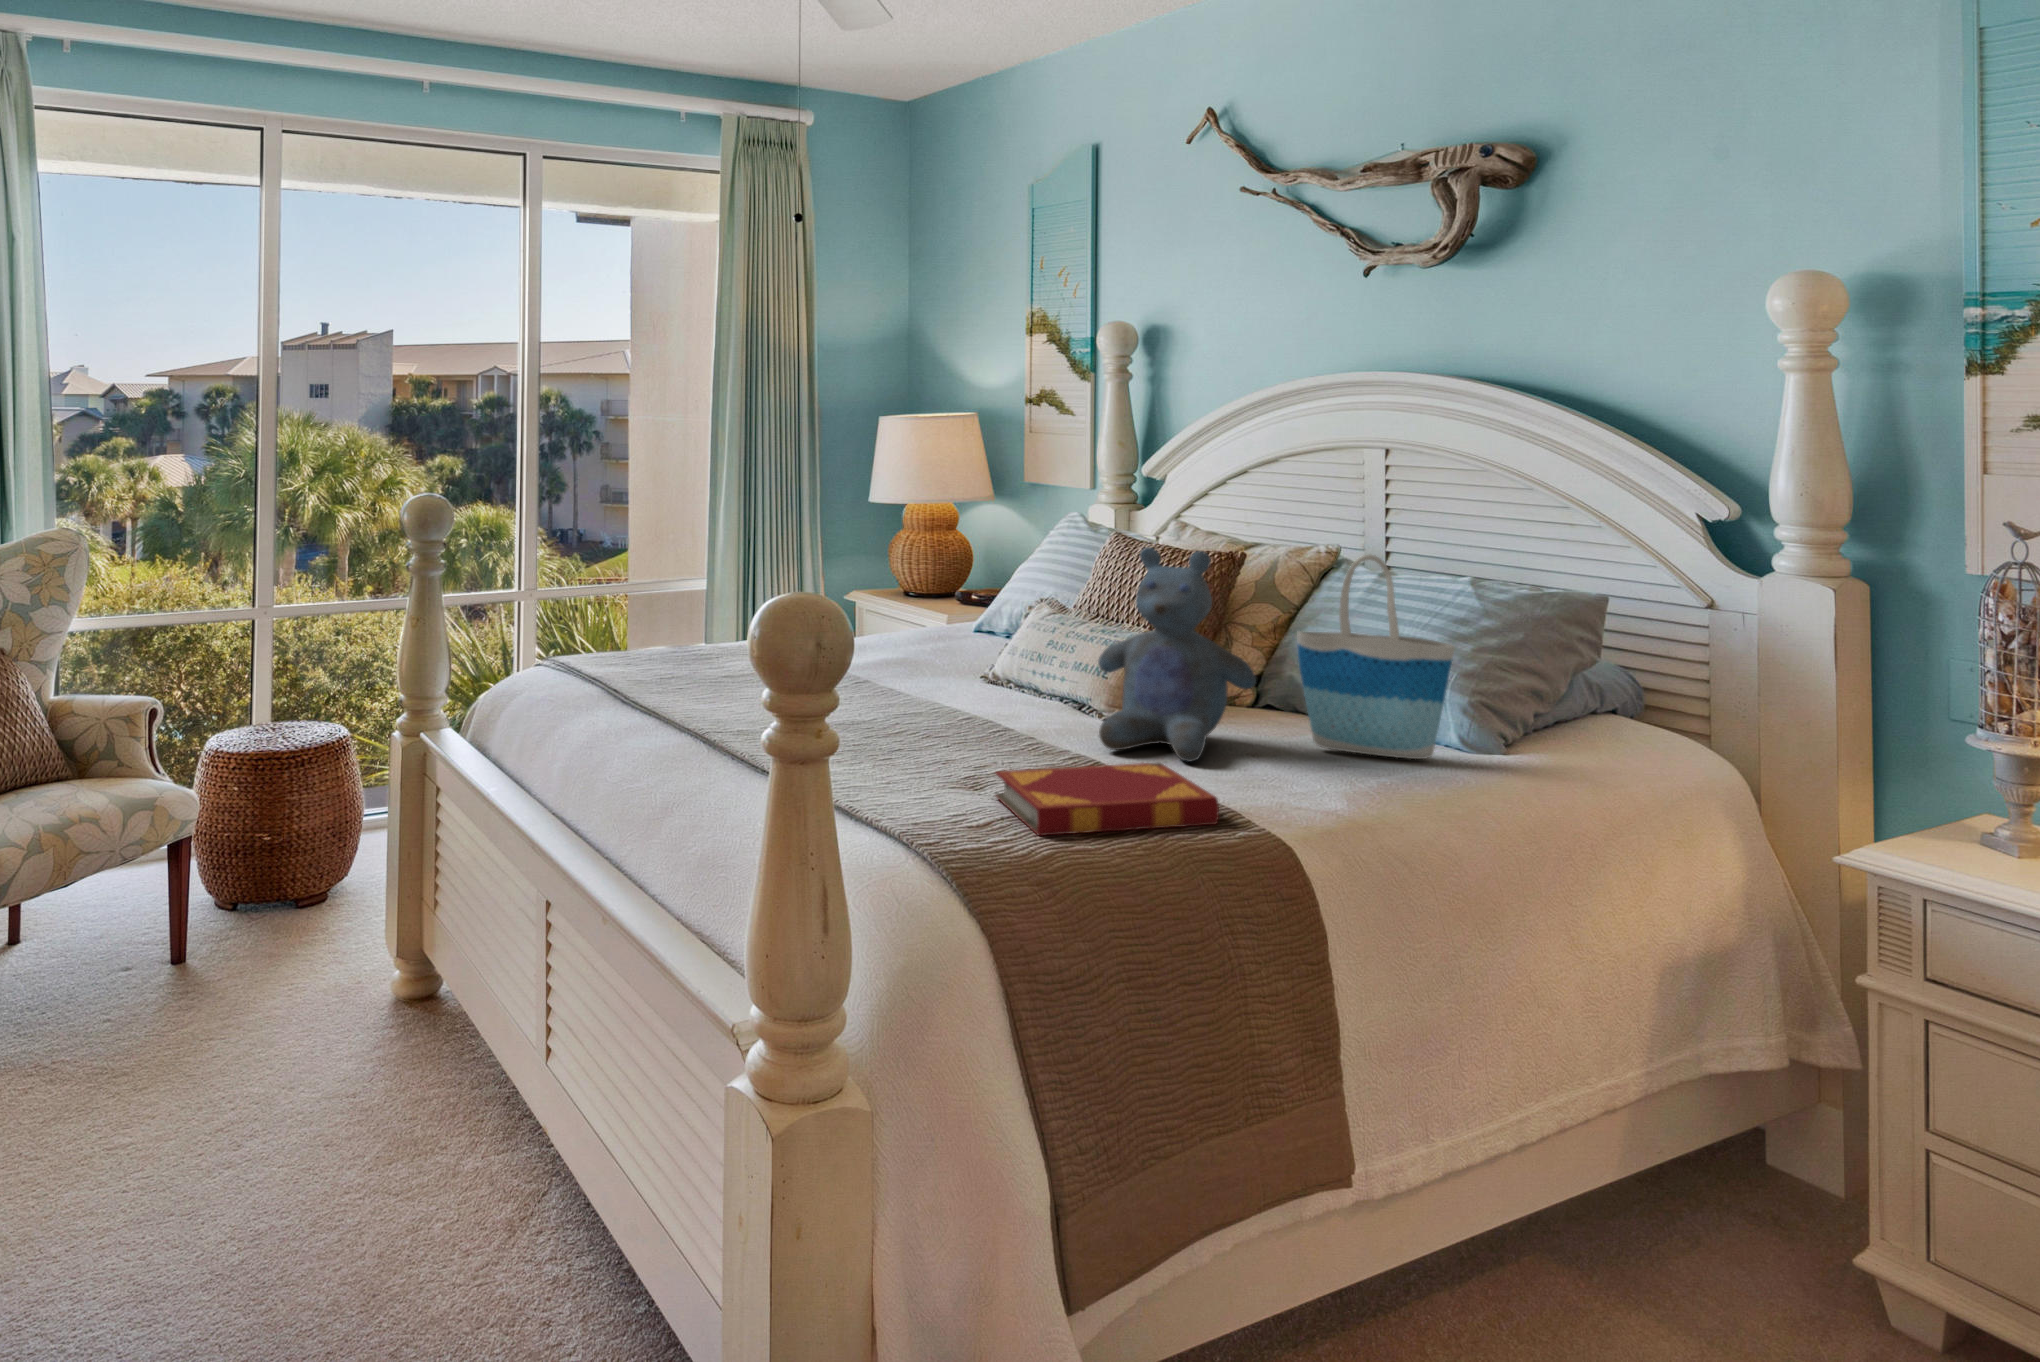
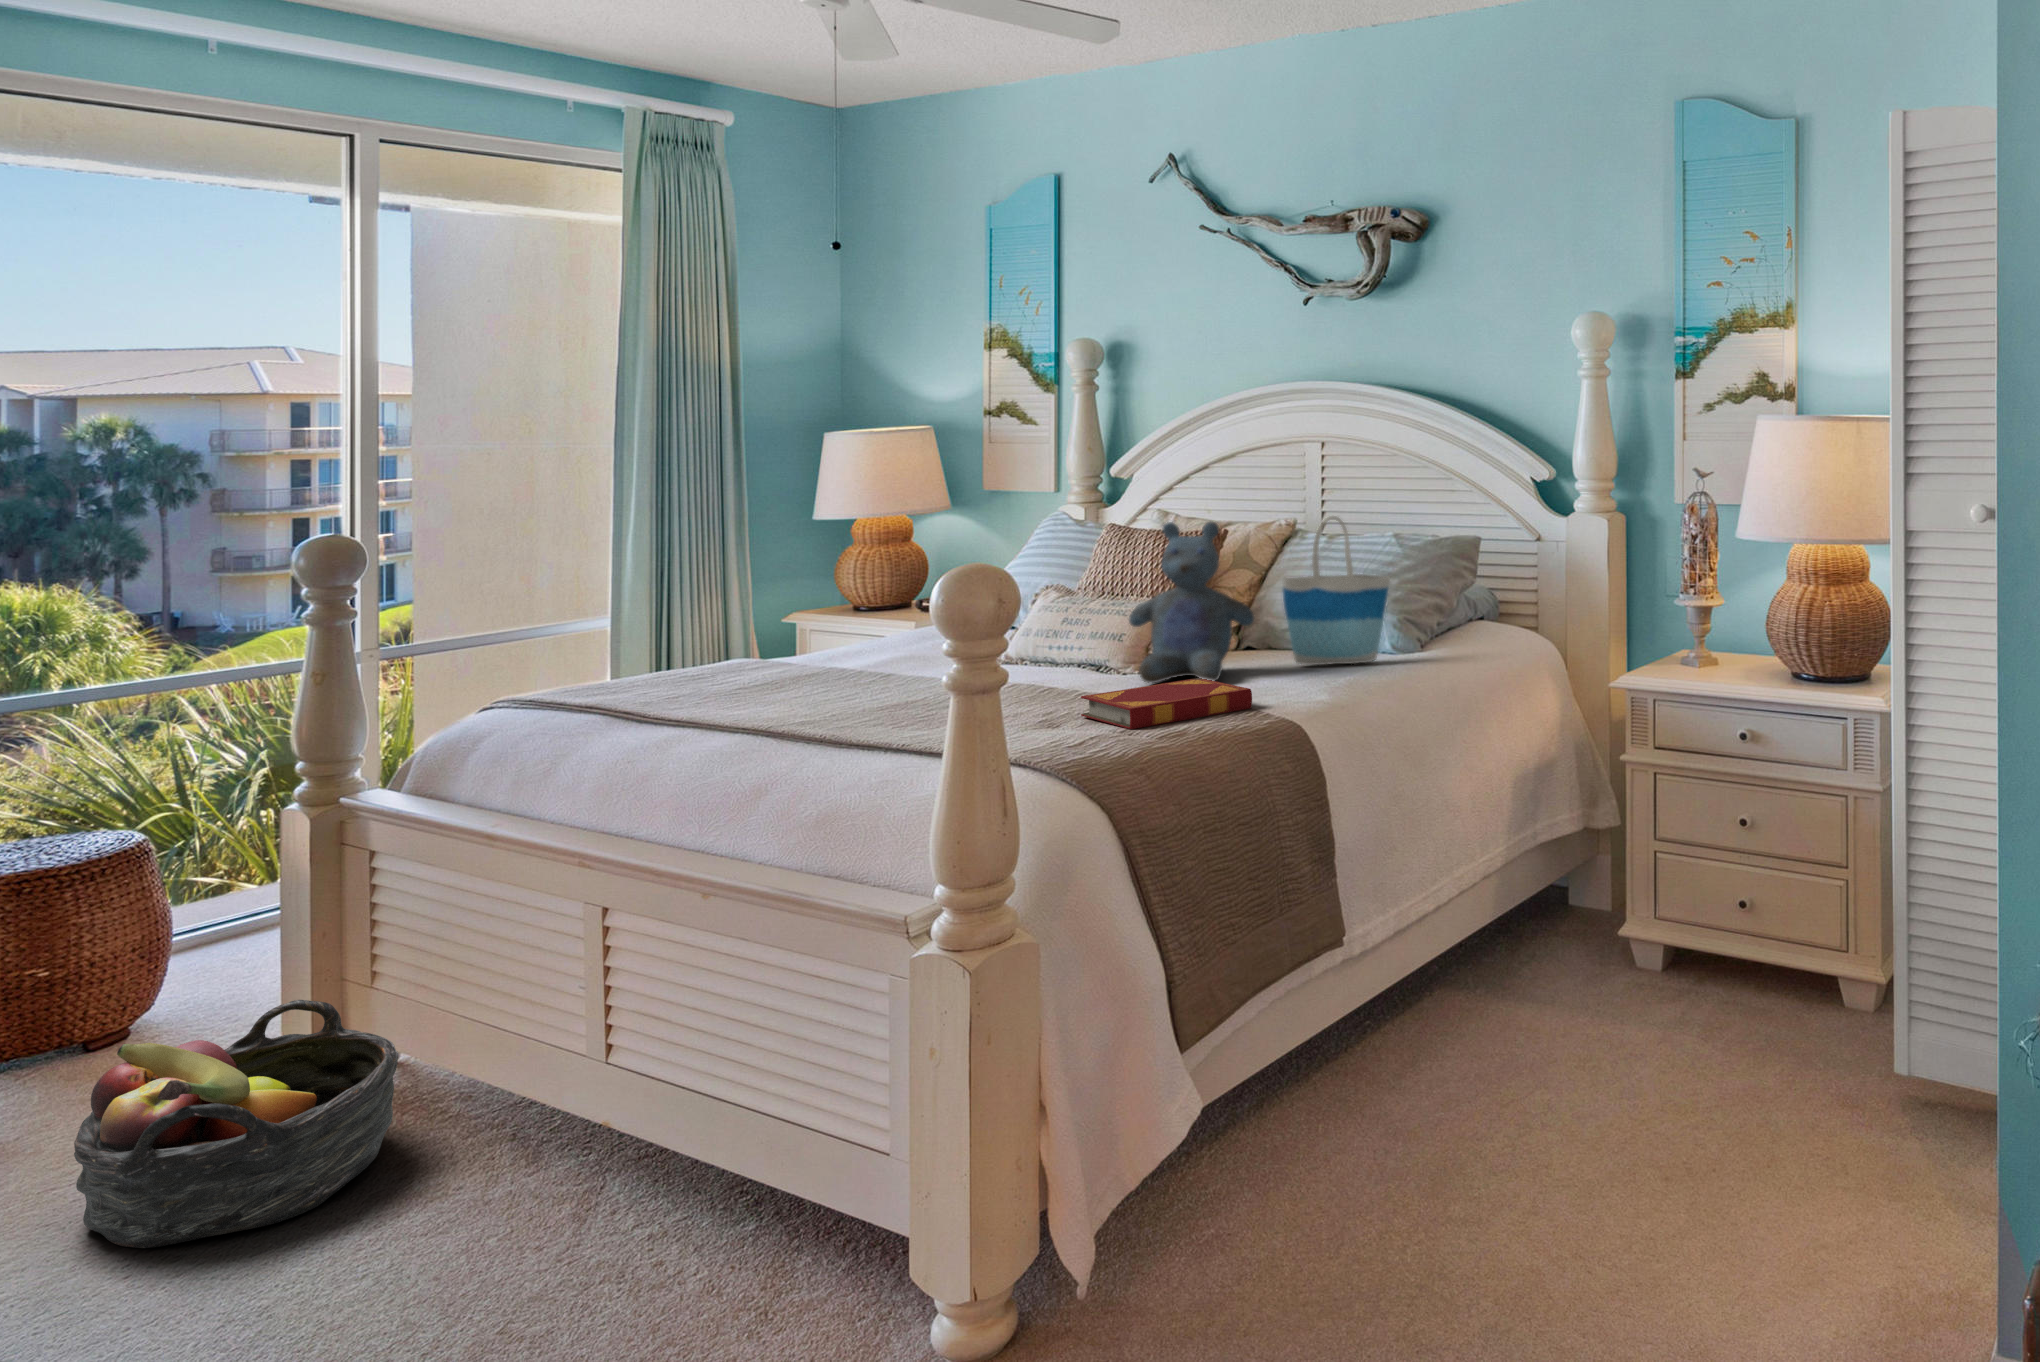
basket: none [98,936,357,1175] -> present [74,1000,398,1248]

